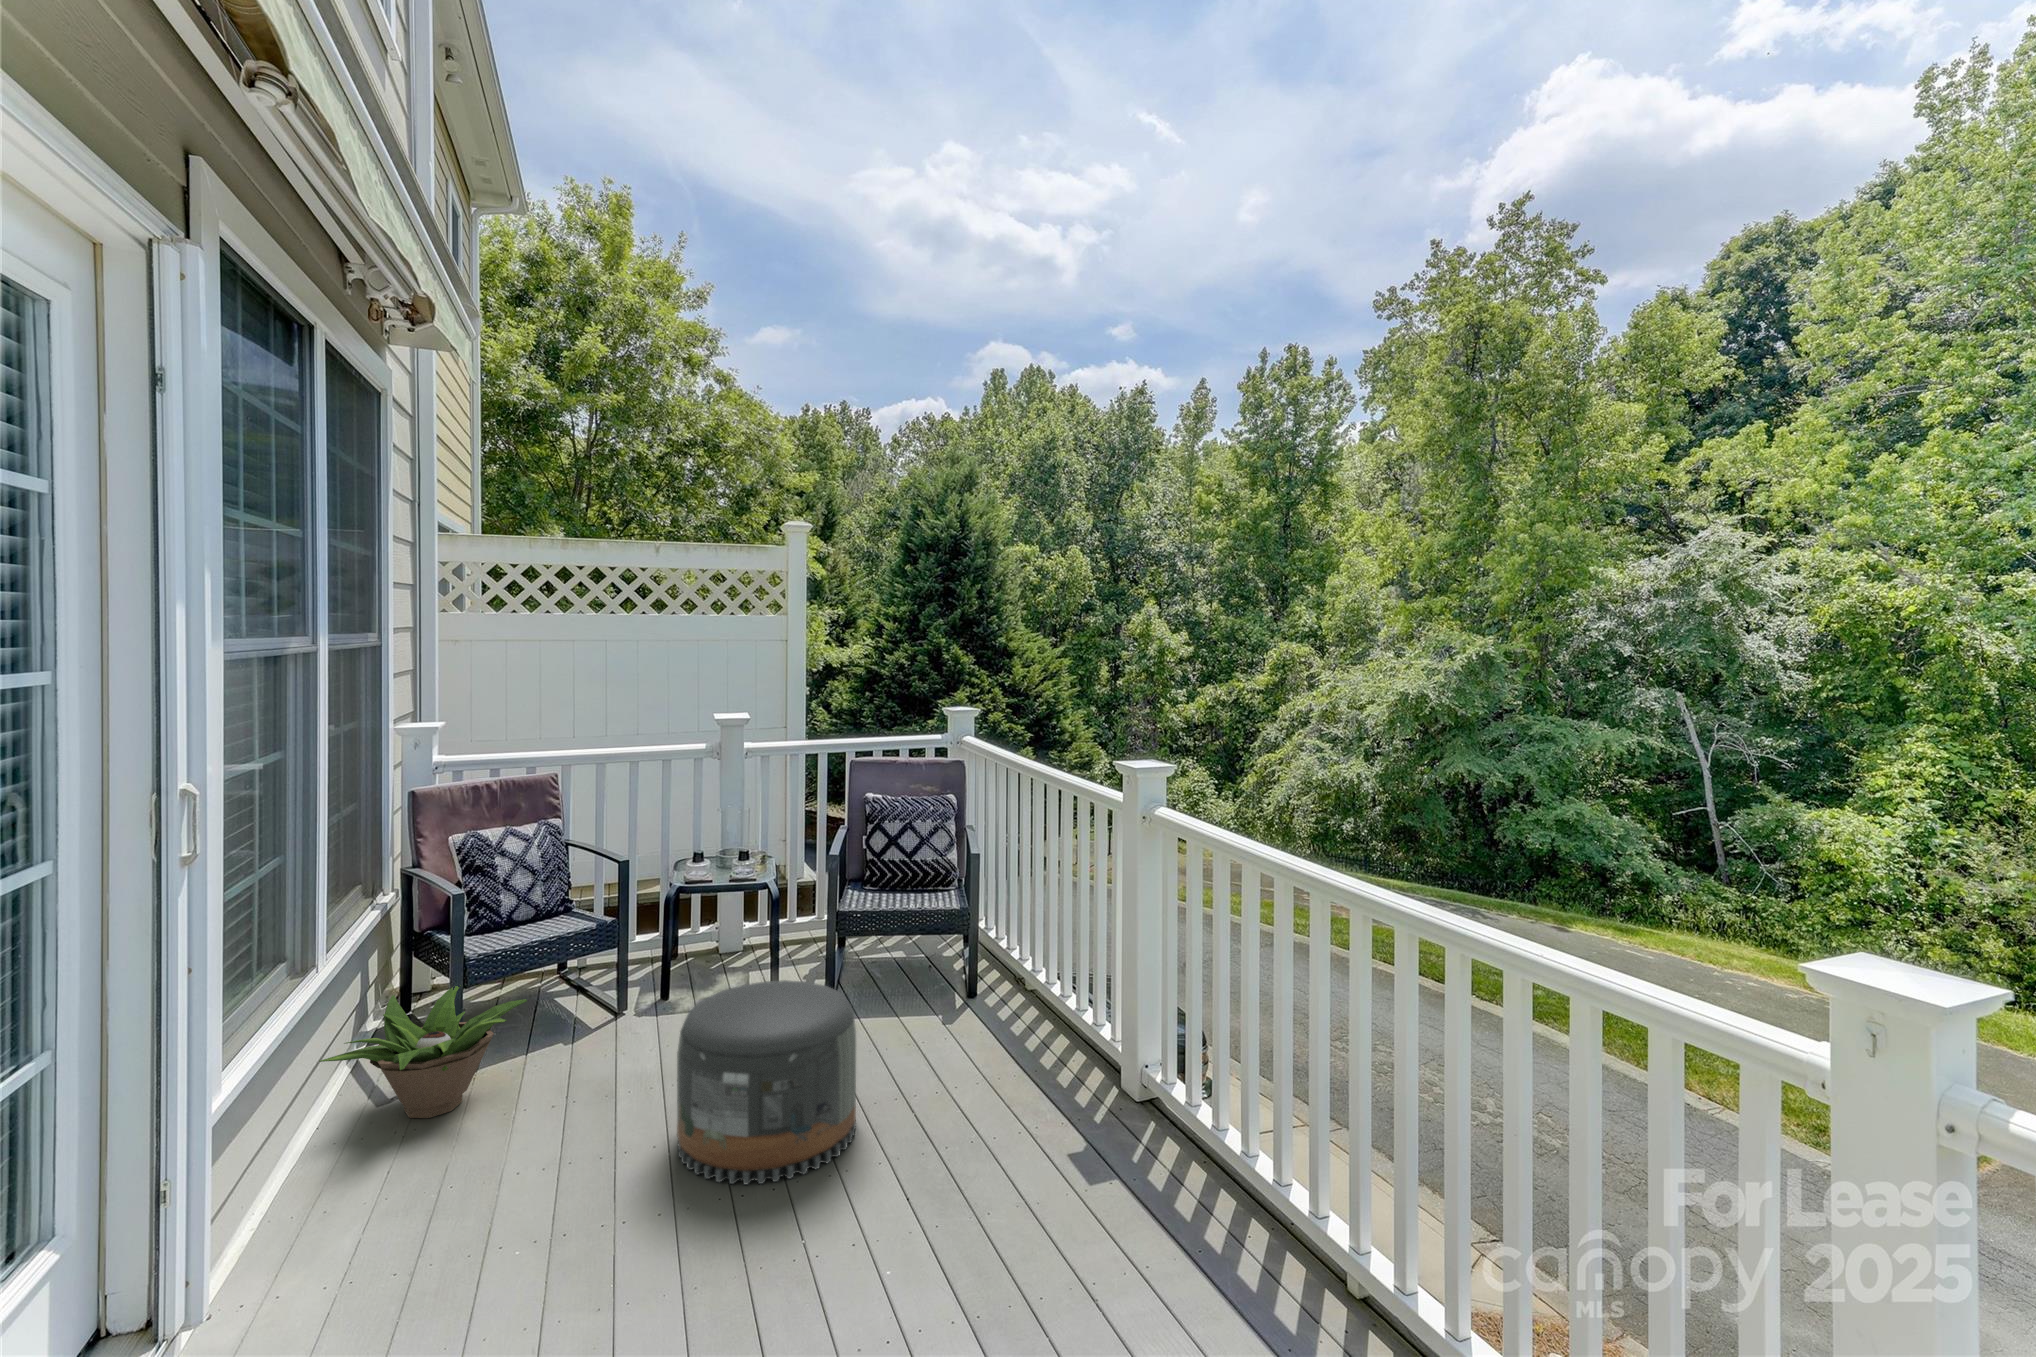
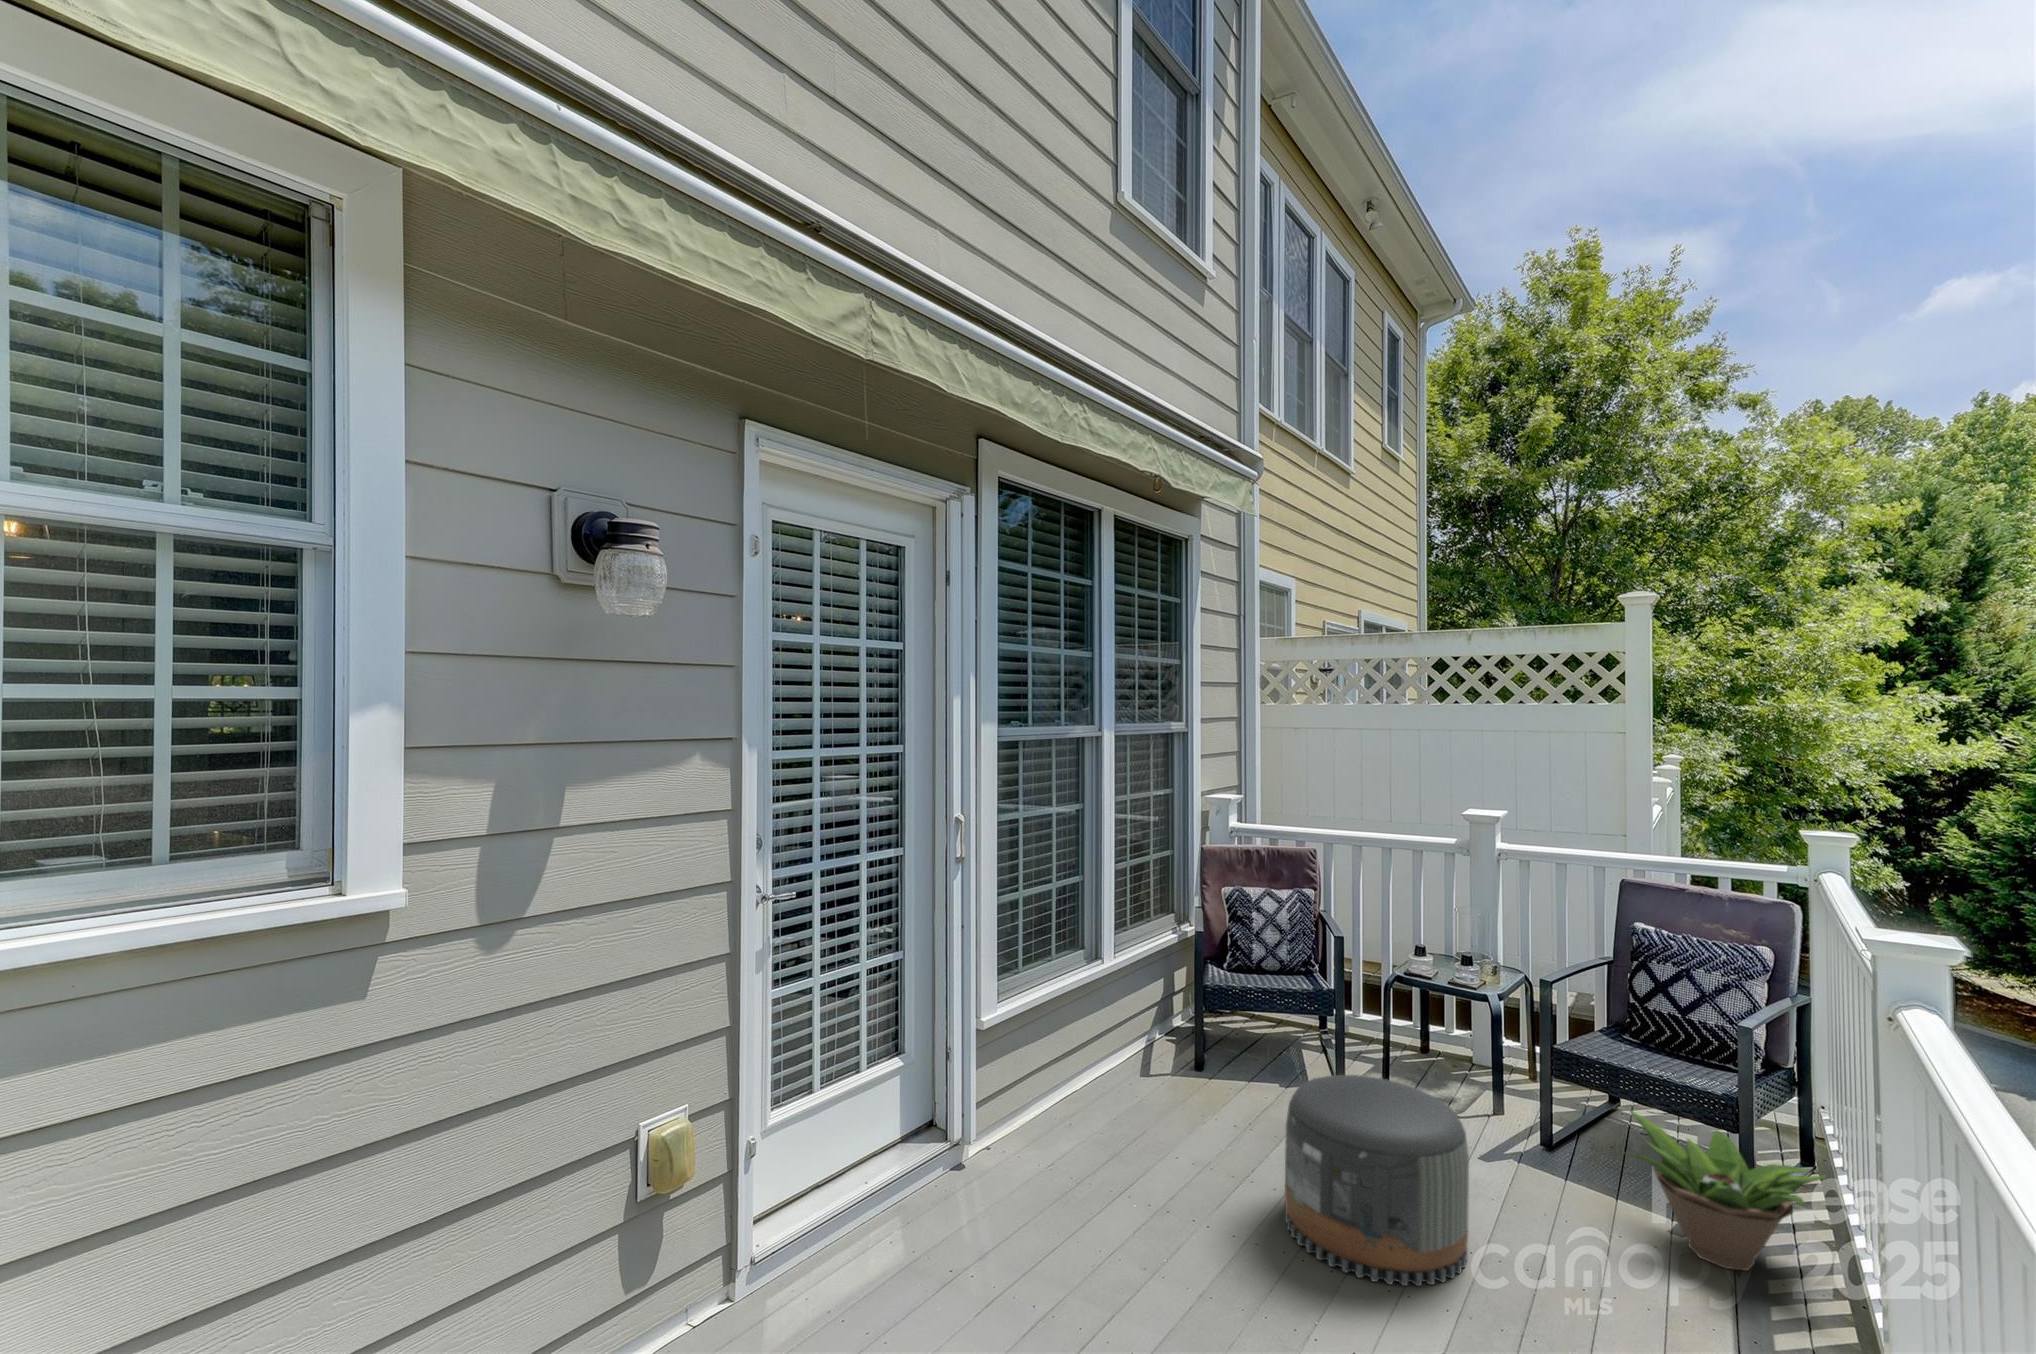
decorative plant: present [320,985,527,1118] -> present [1624,1110,1826,1271]

